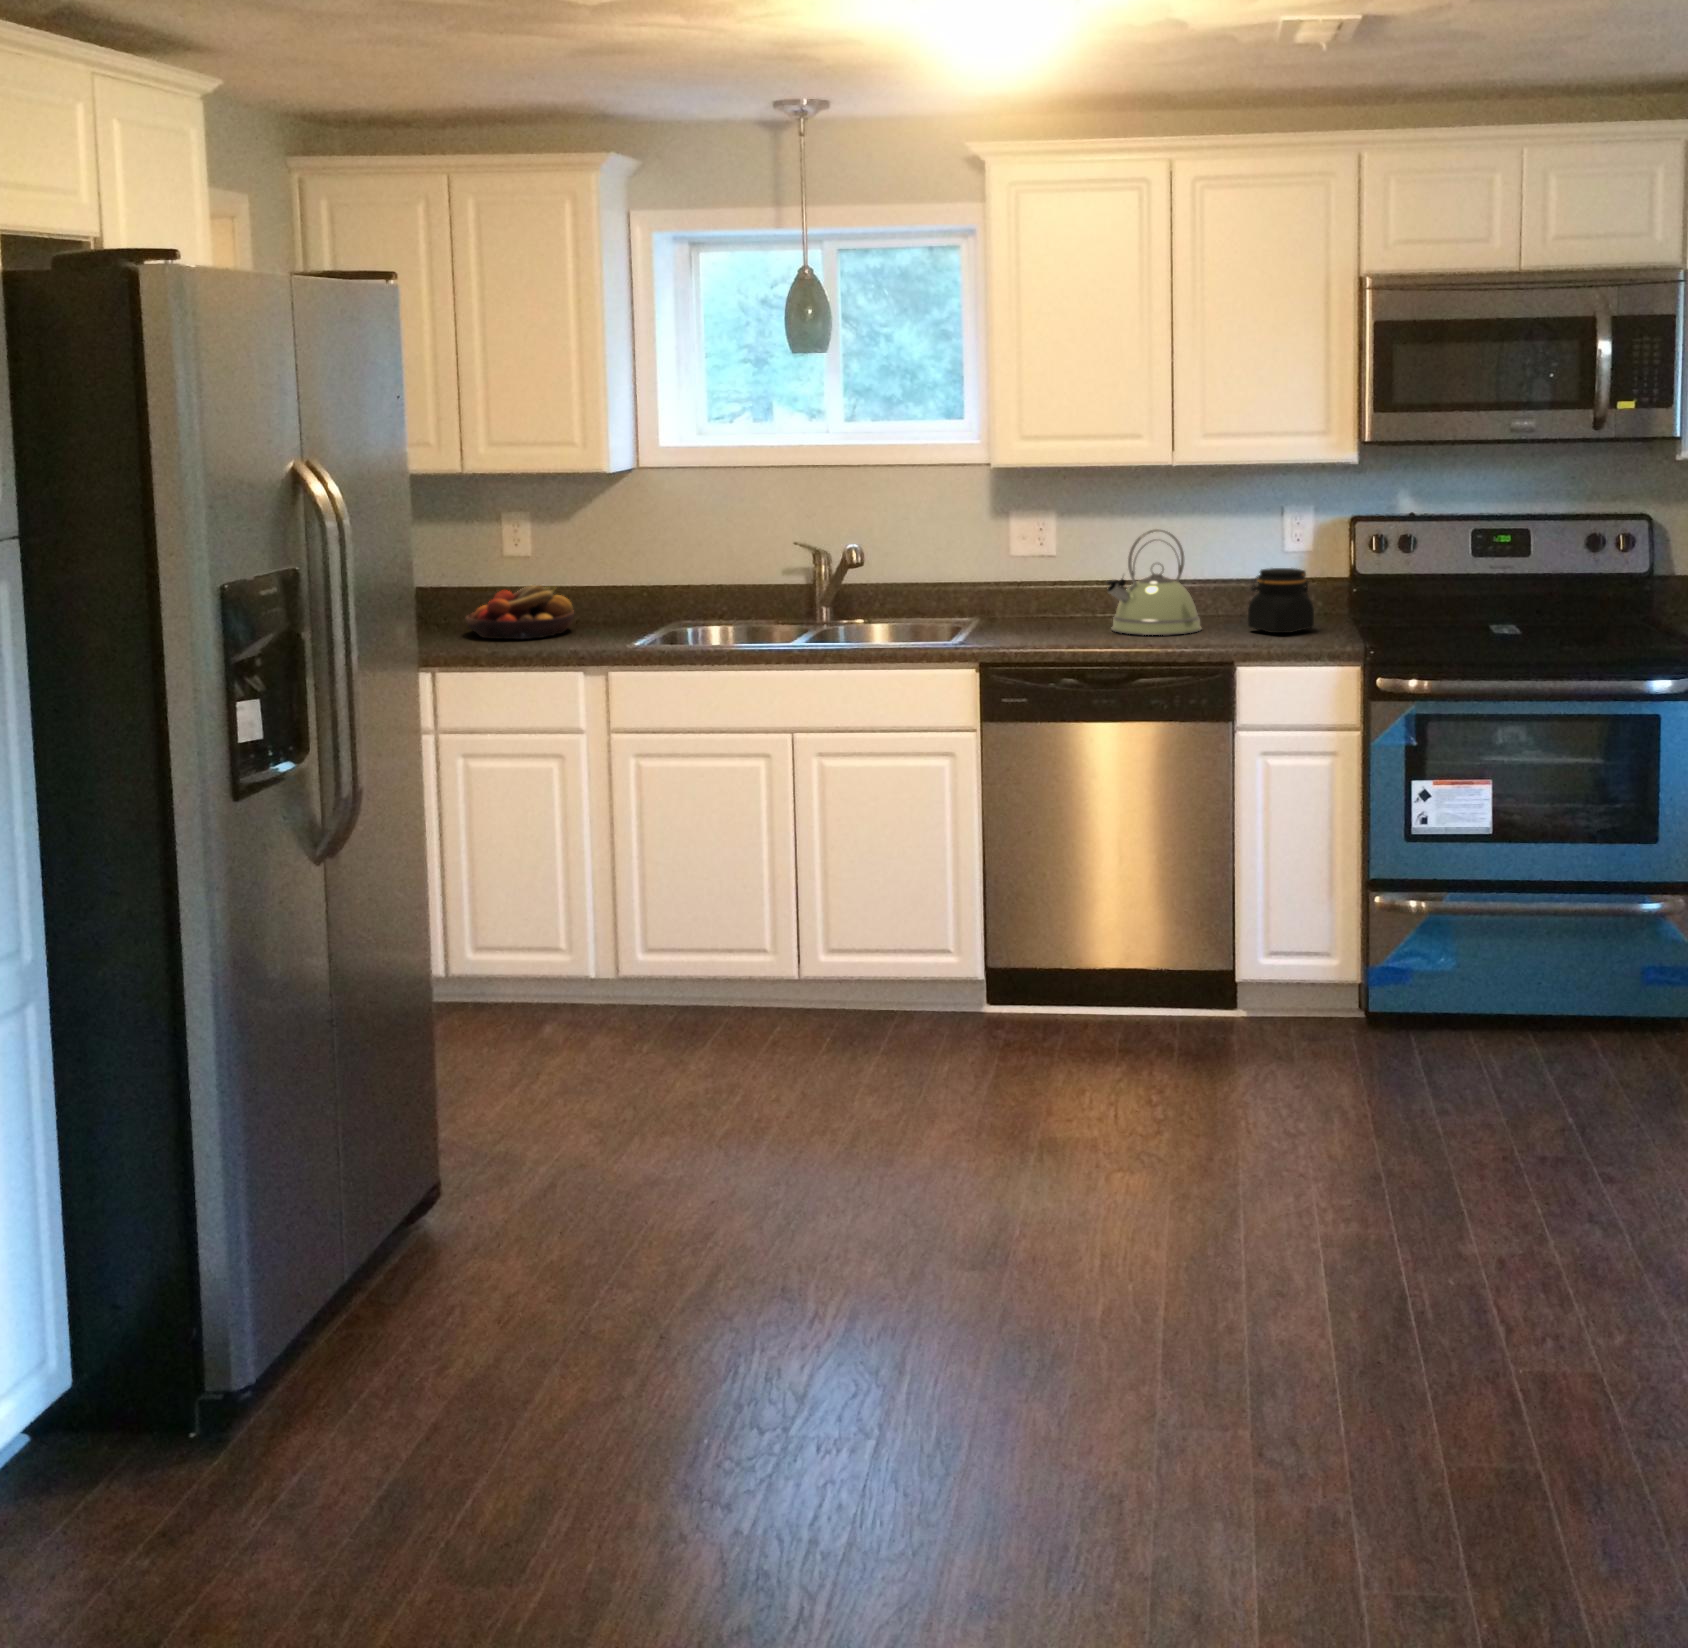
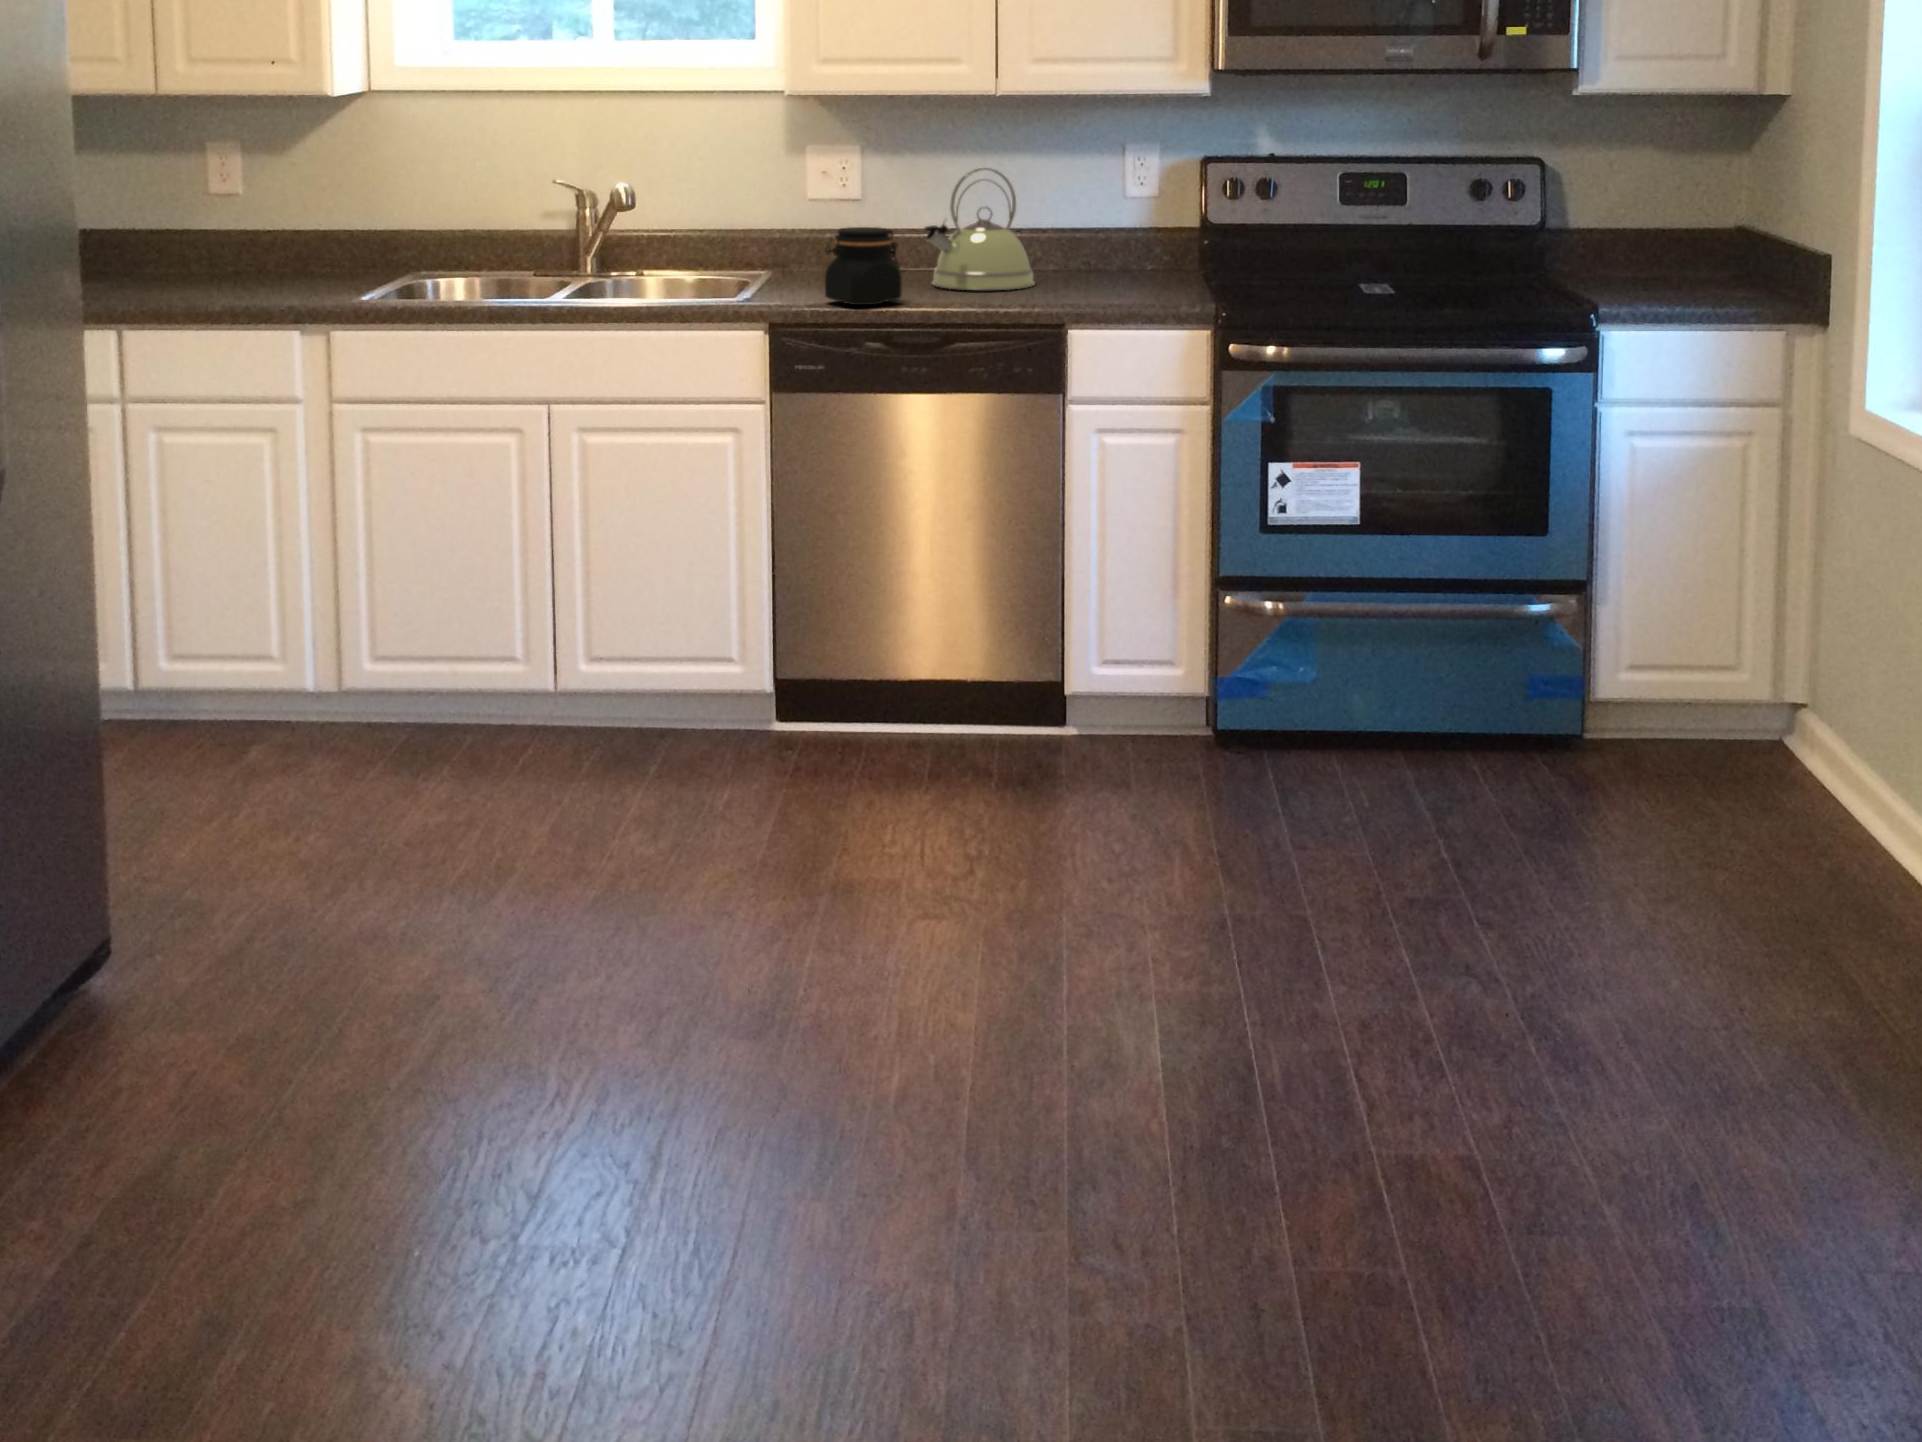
jar: present [1248,568,1314,633] -> present [825,227,902,305]
fruit bowl: present [466,585,574,639] -> none [173,225,308,289]

